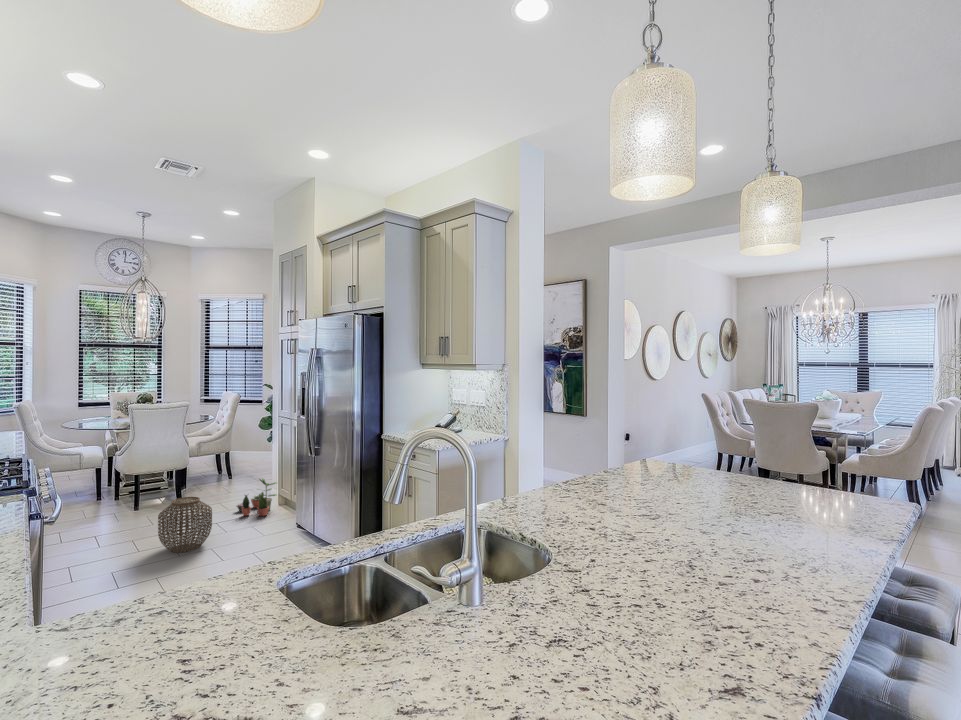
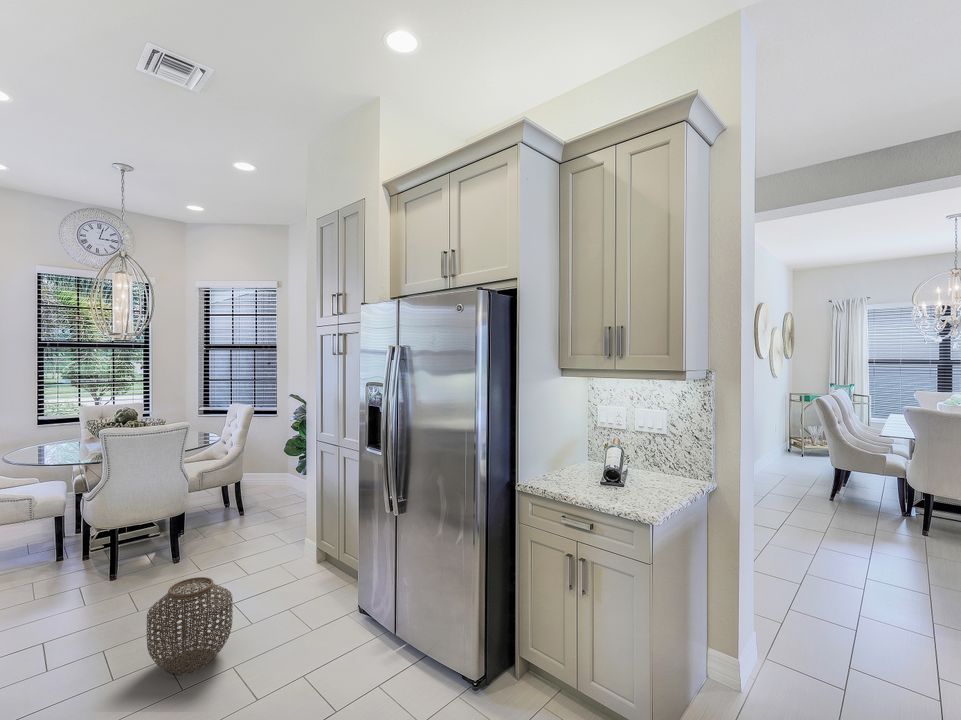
potted plant: present [236,478,277,516] -> none [259,527,317,586]

